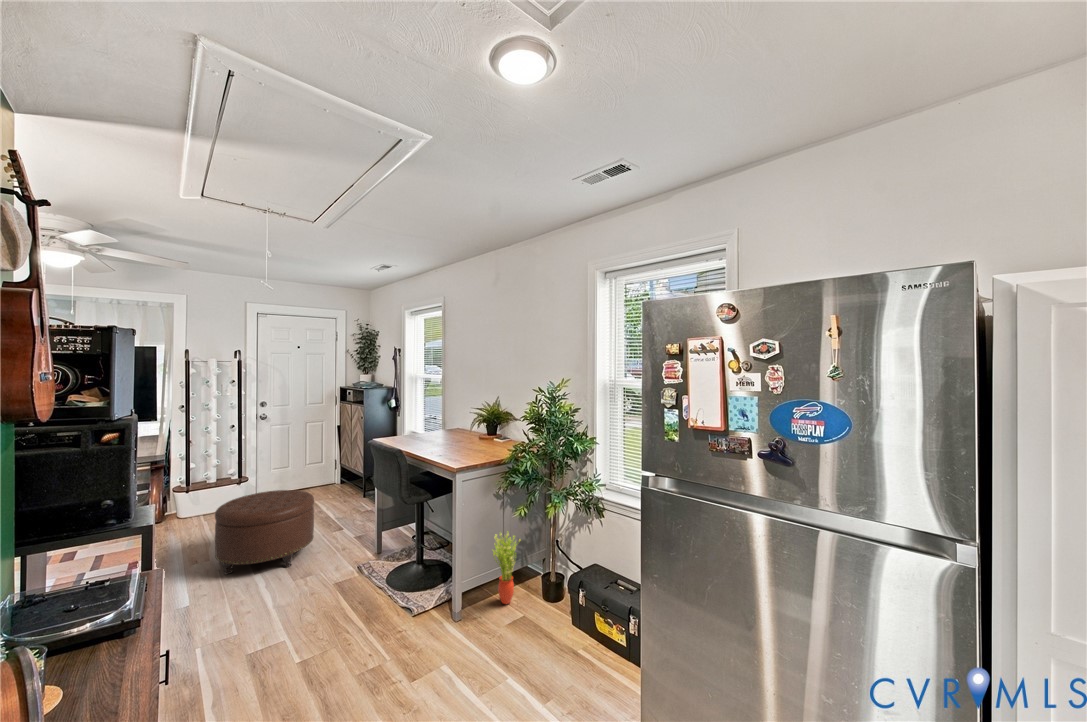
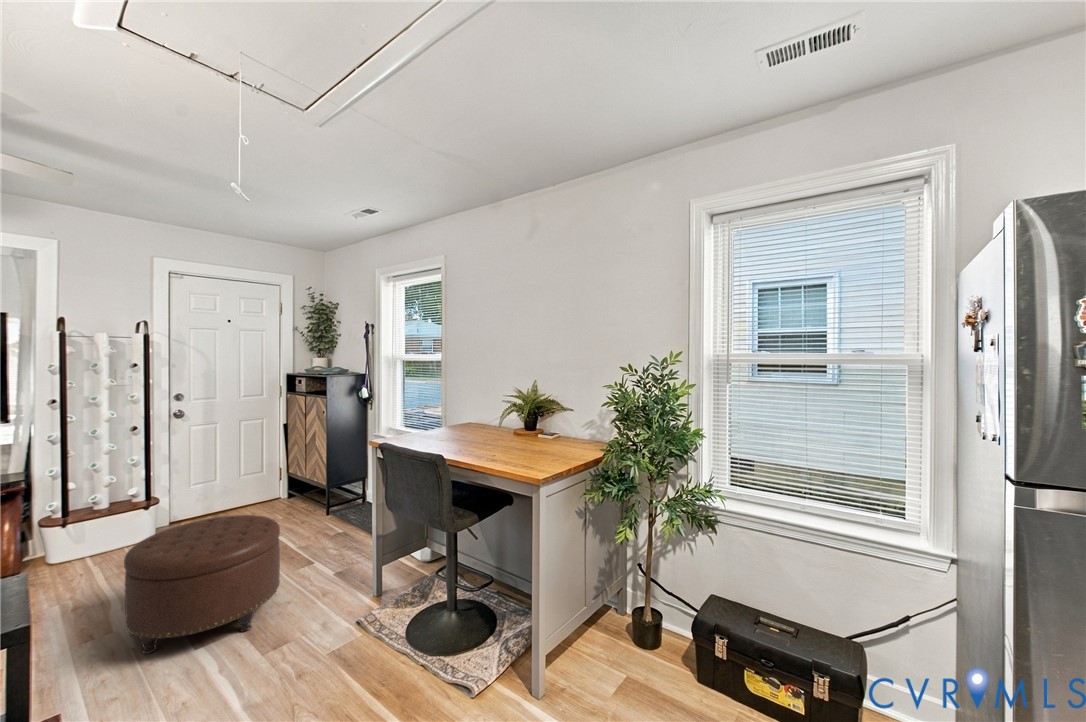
potted plant: present [493,534,520,604] -> none [574,558,609,660]

